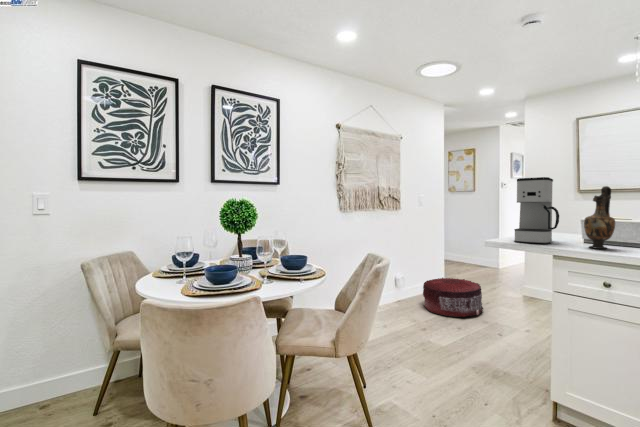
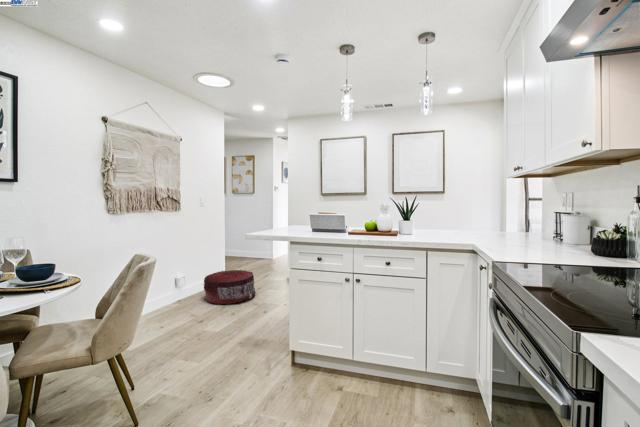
coffee maker: present [514,177,559,244] -> none [266,185,295,235]
vase: present [584,186,615,249] -> none [308,192,325,236]

